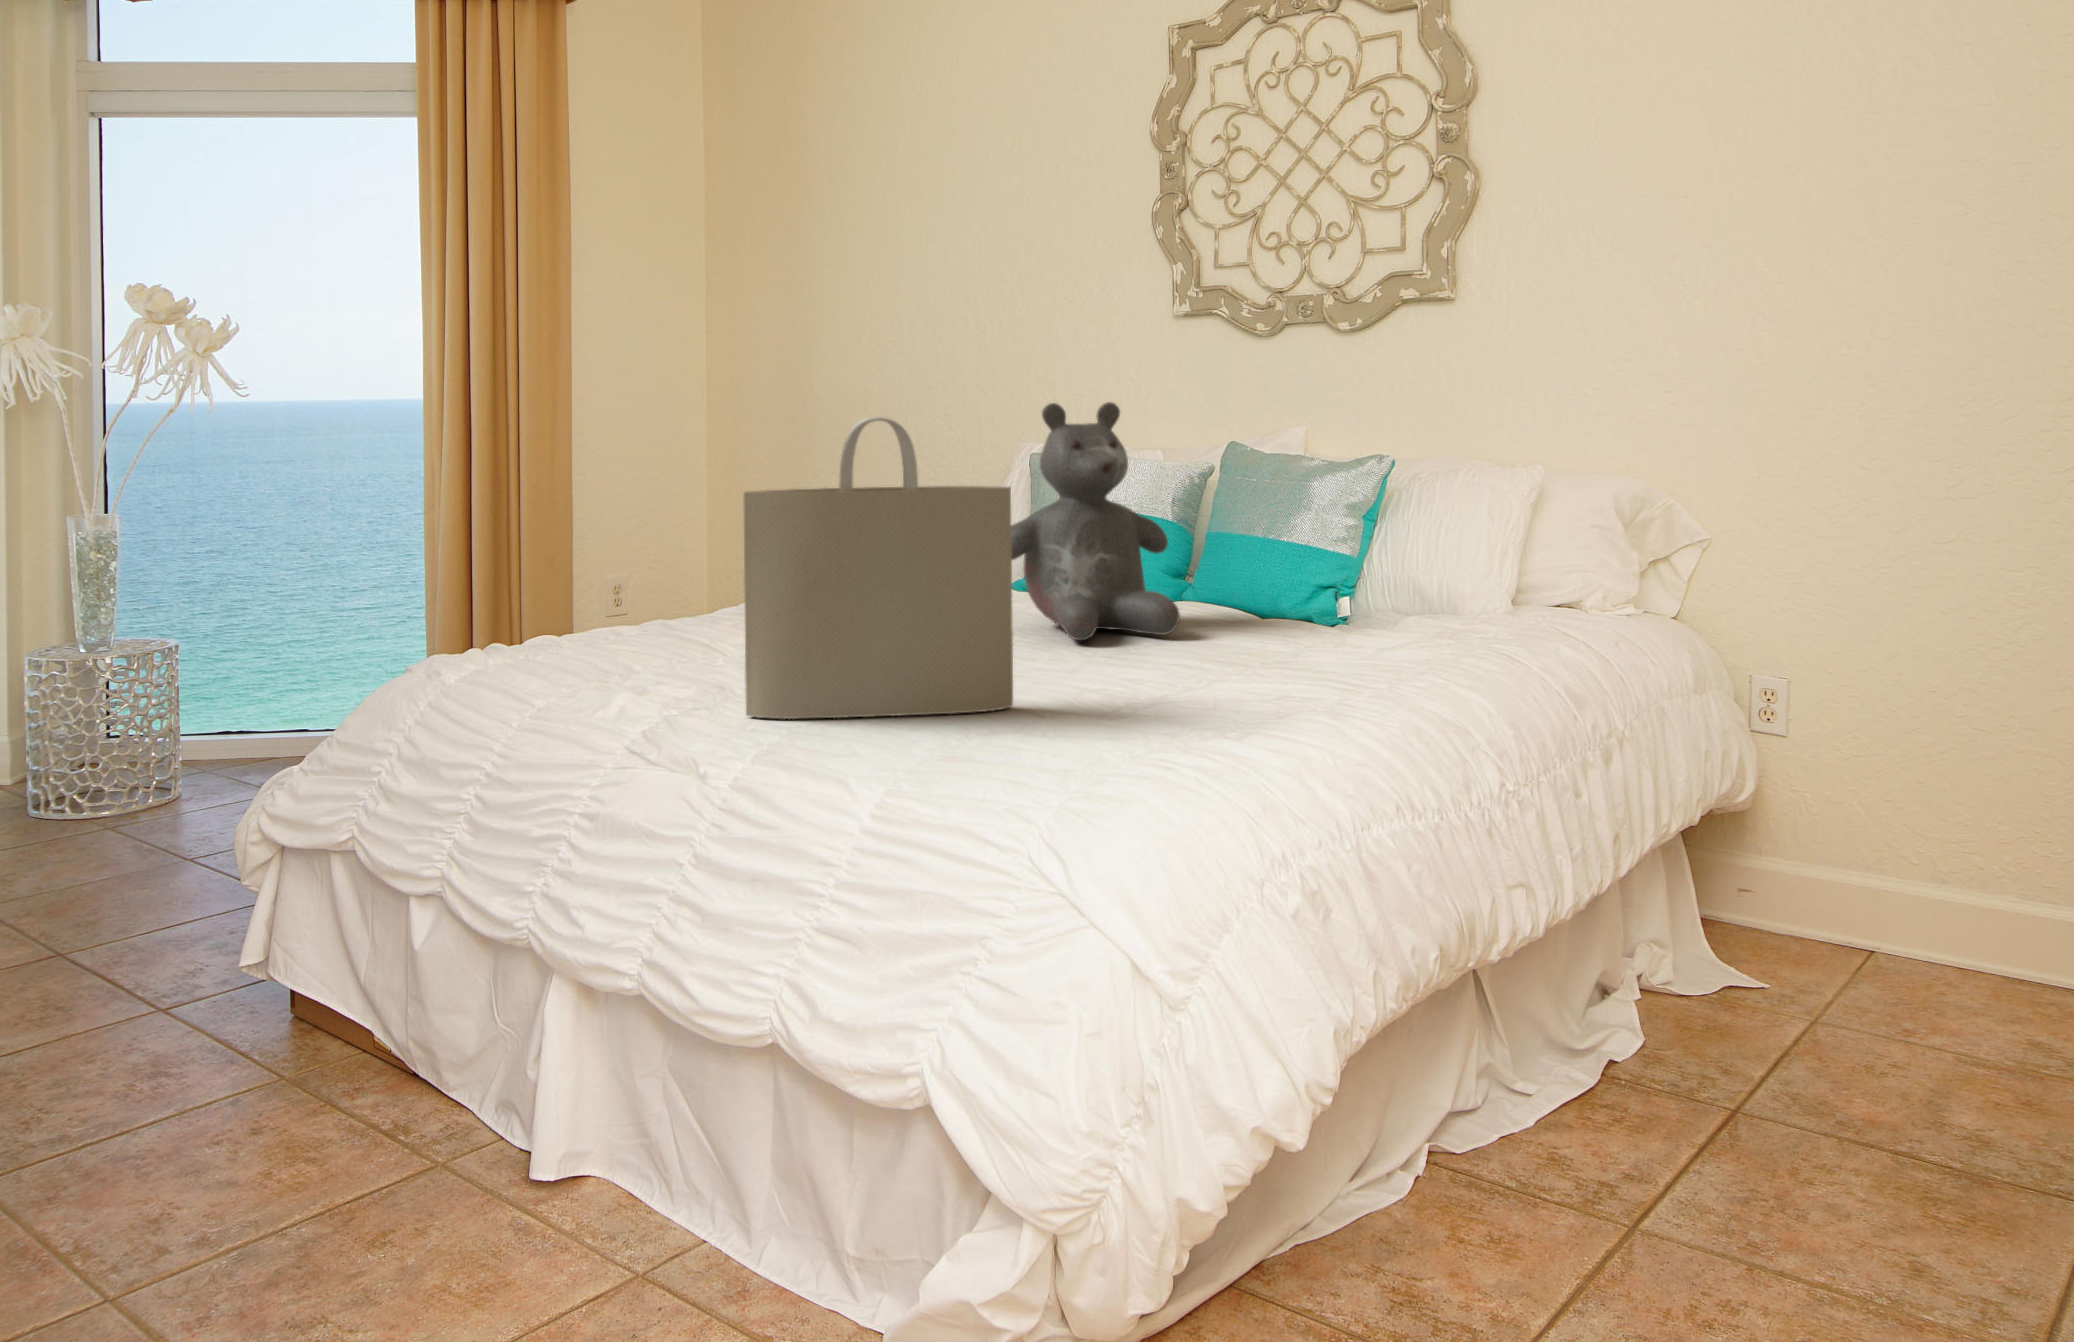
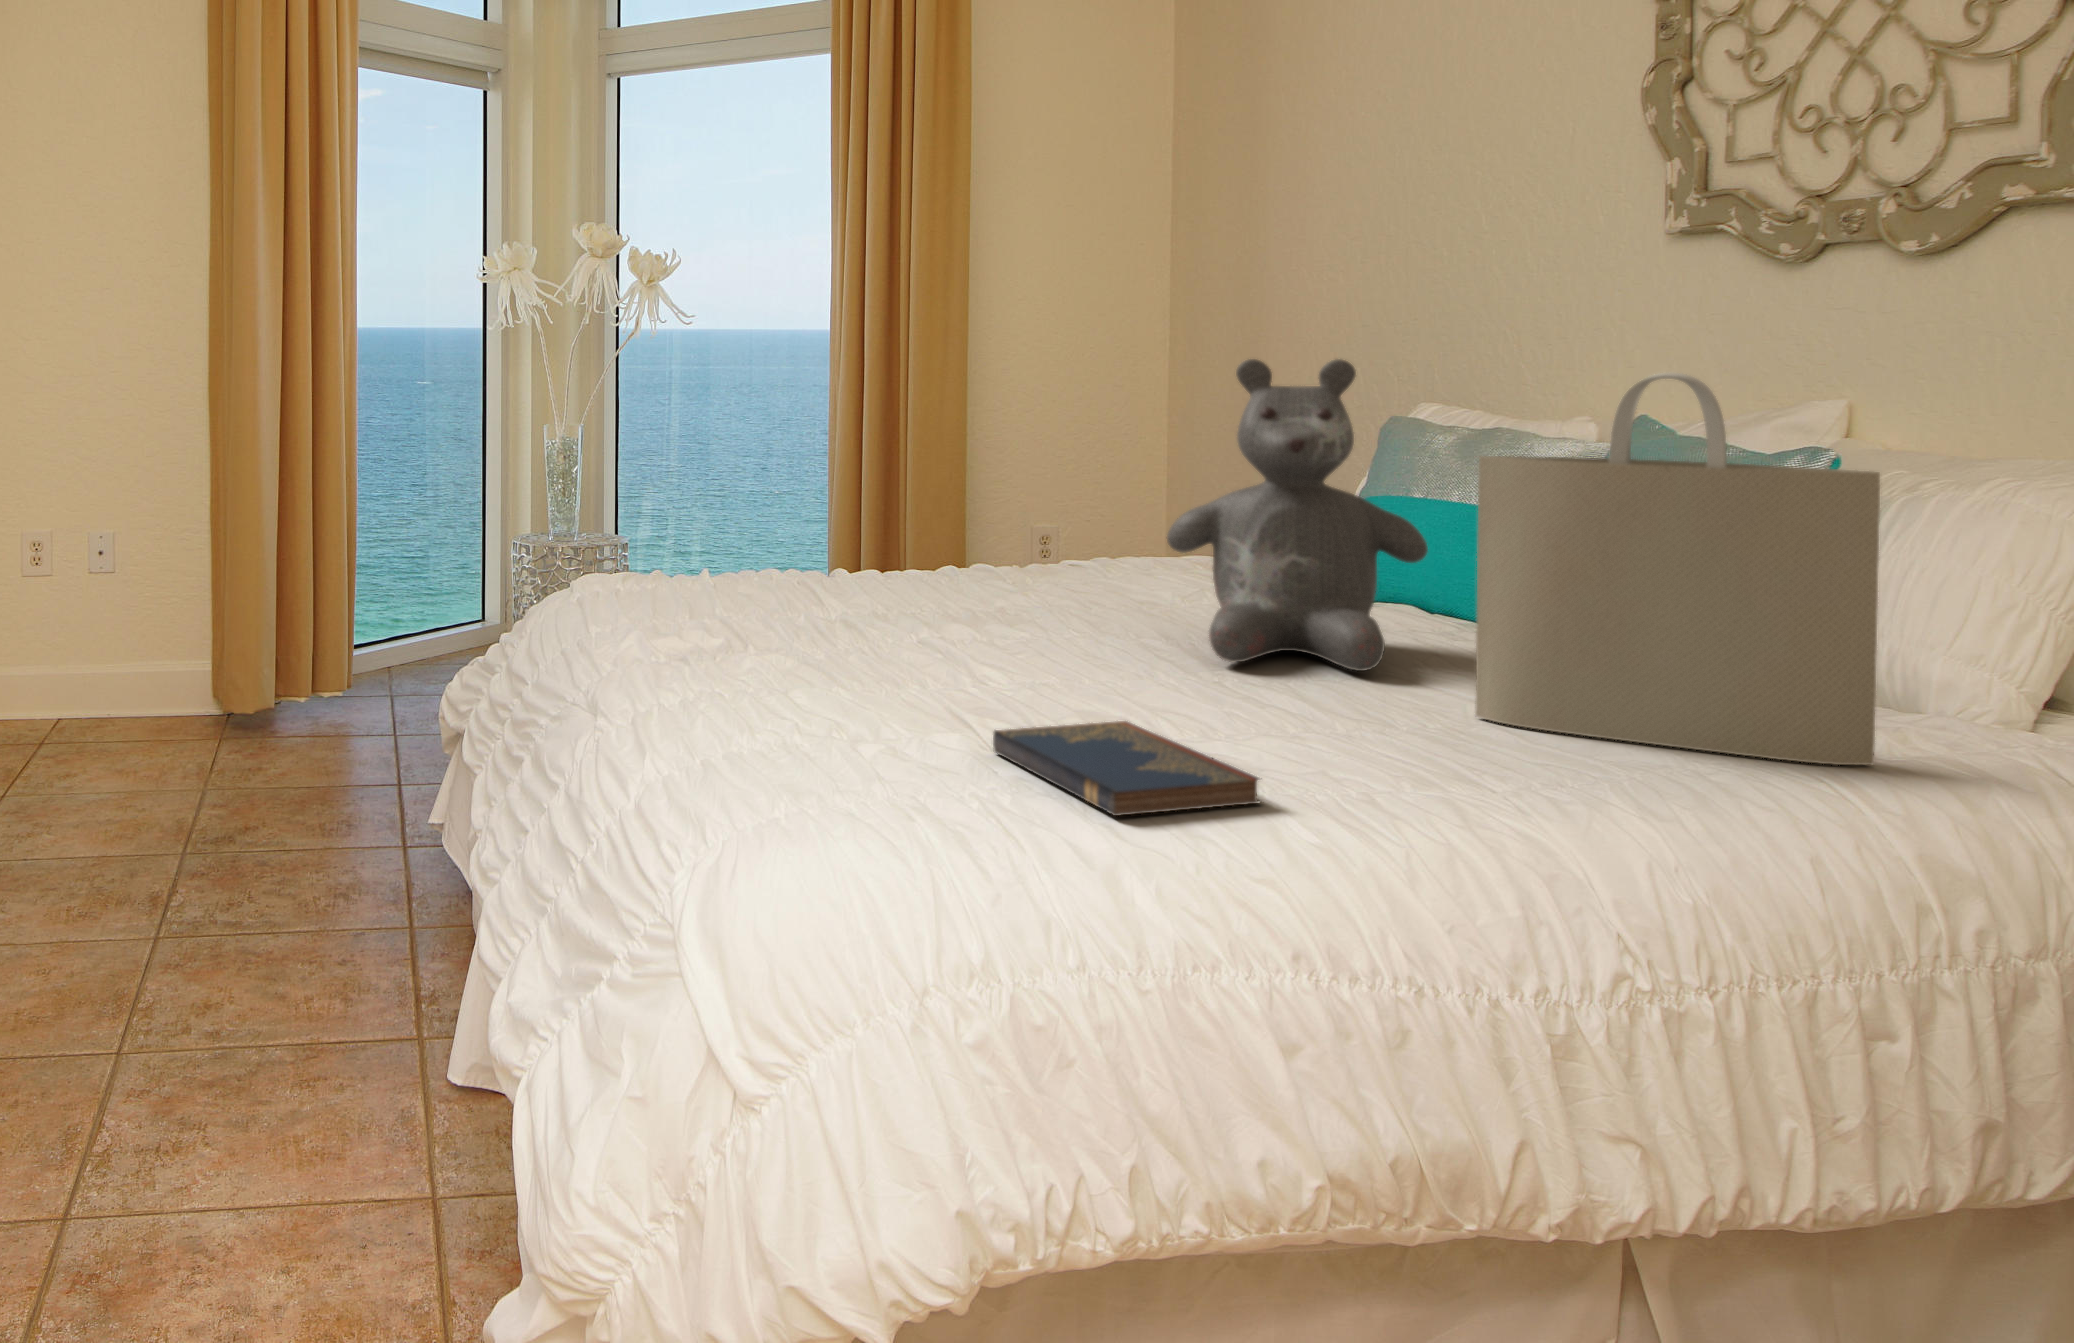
tote bag: present [743,417,1013,719] -> present [1476,373,1880,765]
hardcover book: none [1073,682,1292,741] -> present [993,721,1259,816]

